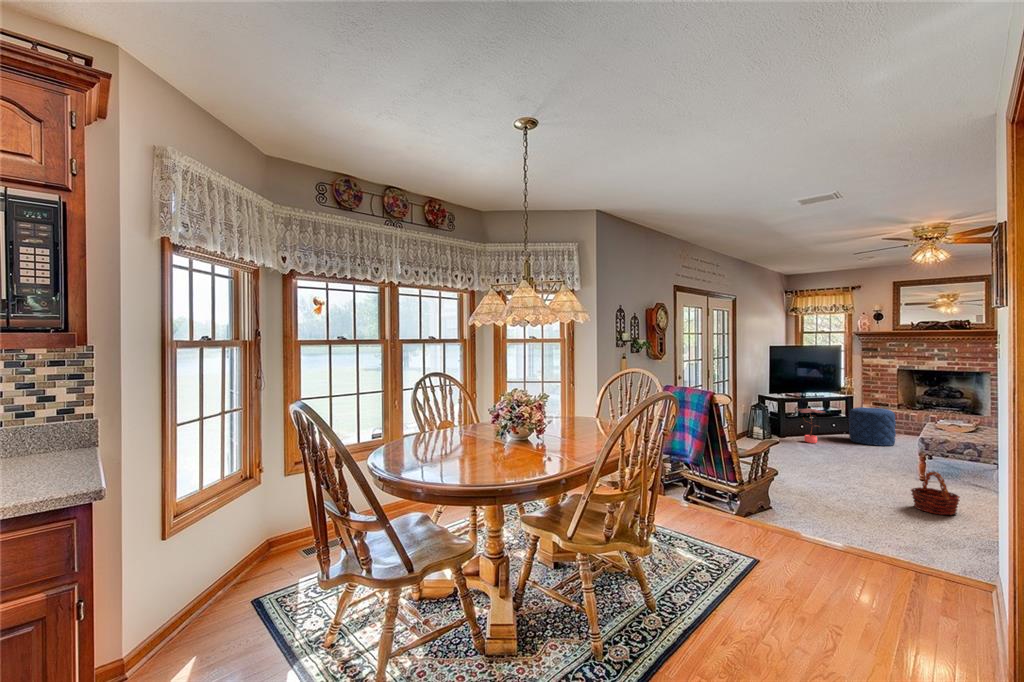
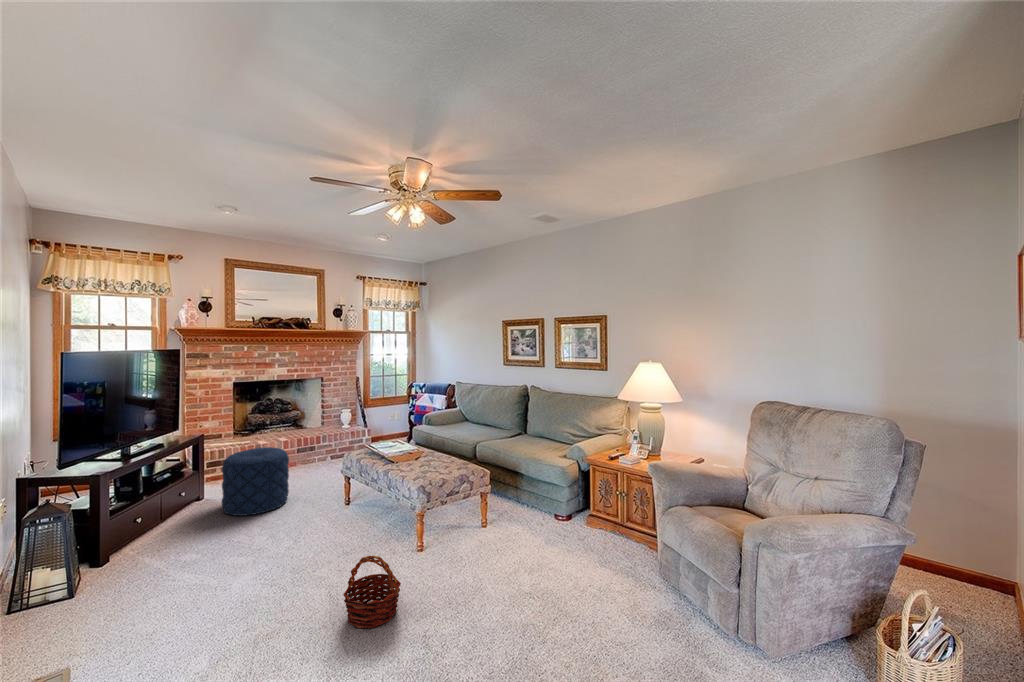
potted plant: present [797,408,824,443] -> none [153,482,218,557]
basket: present [911,471,960,515] -> present [343,556,401,628]

